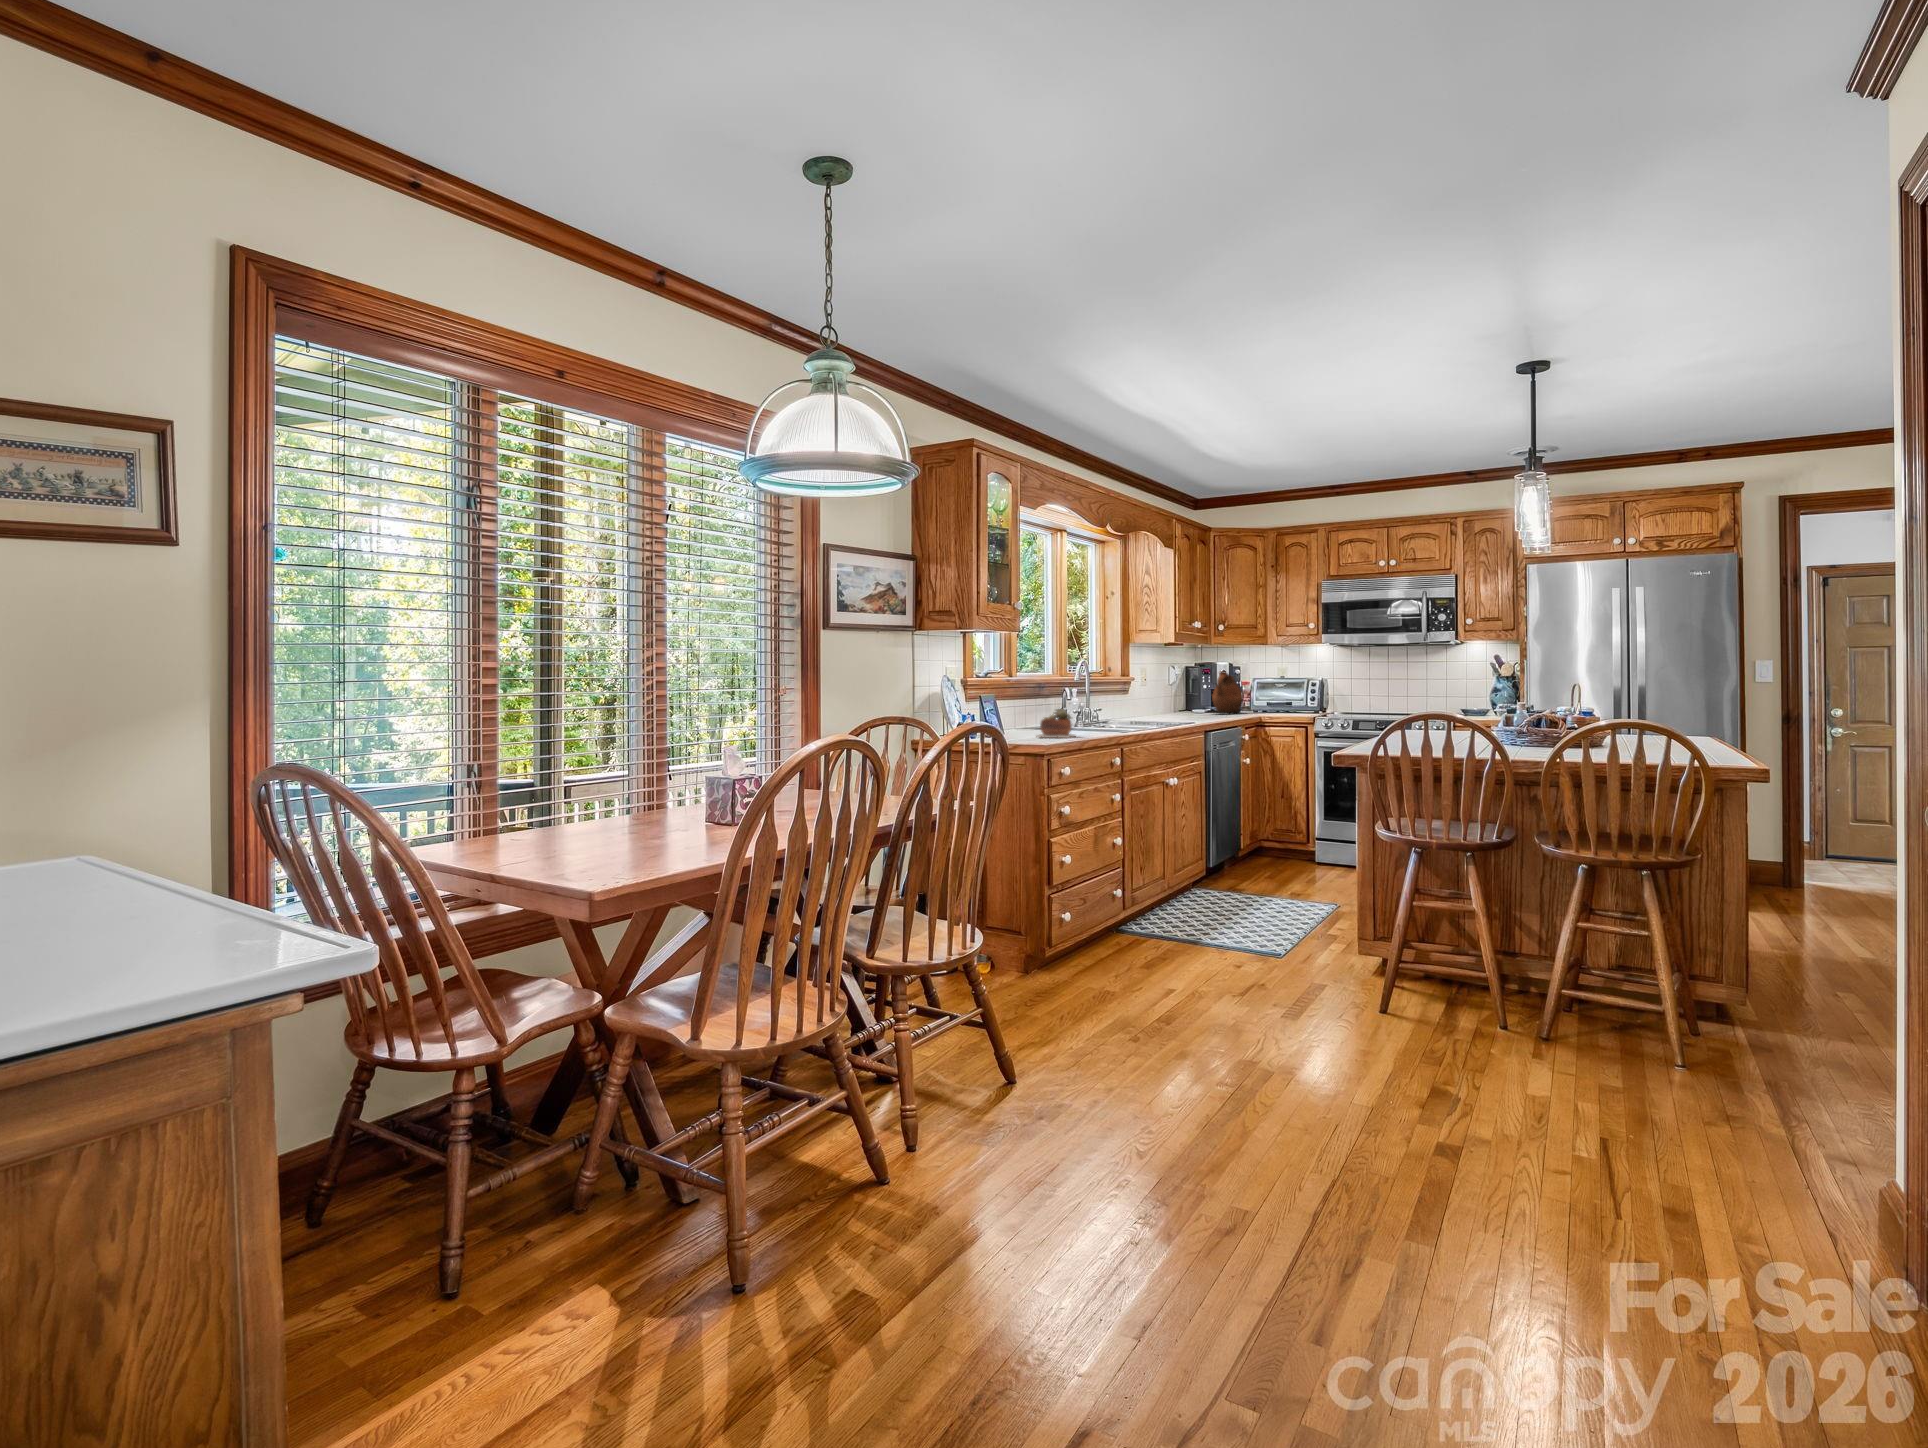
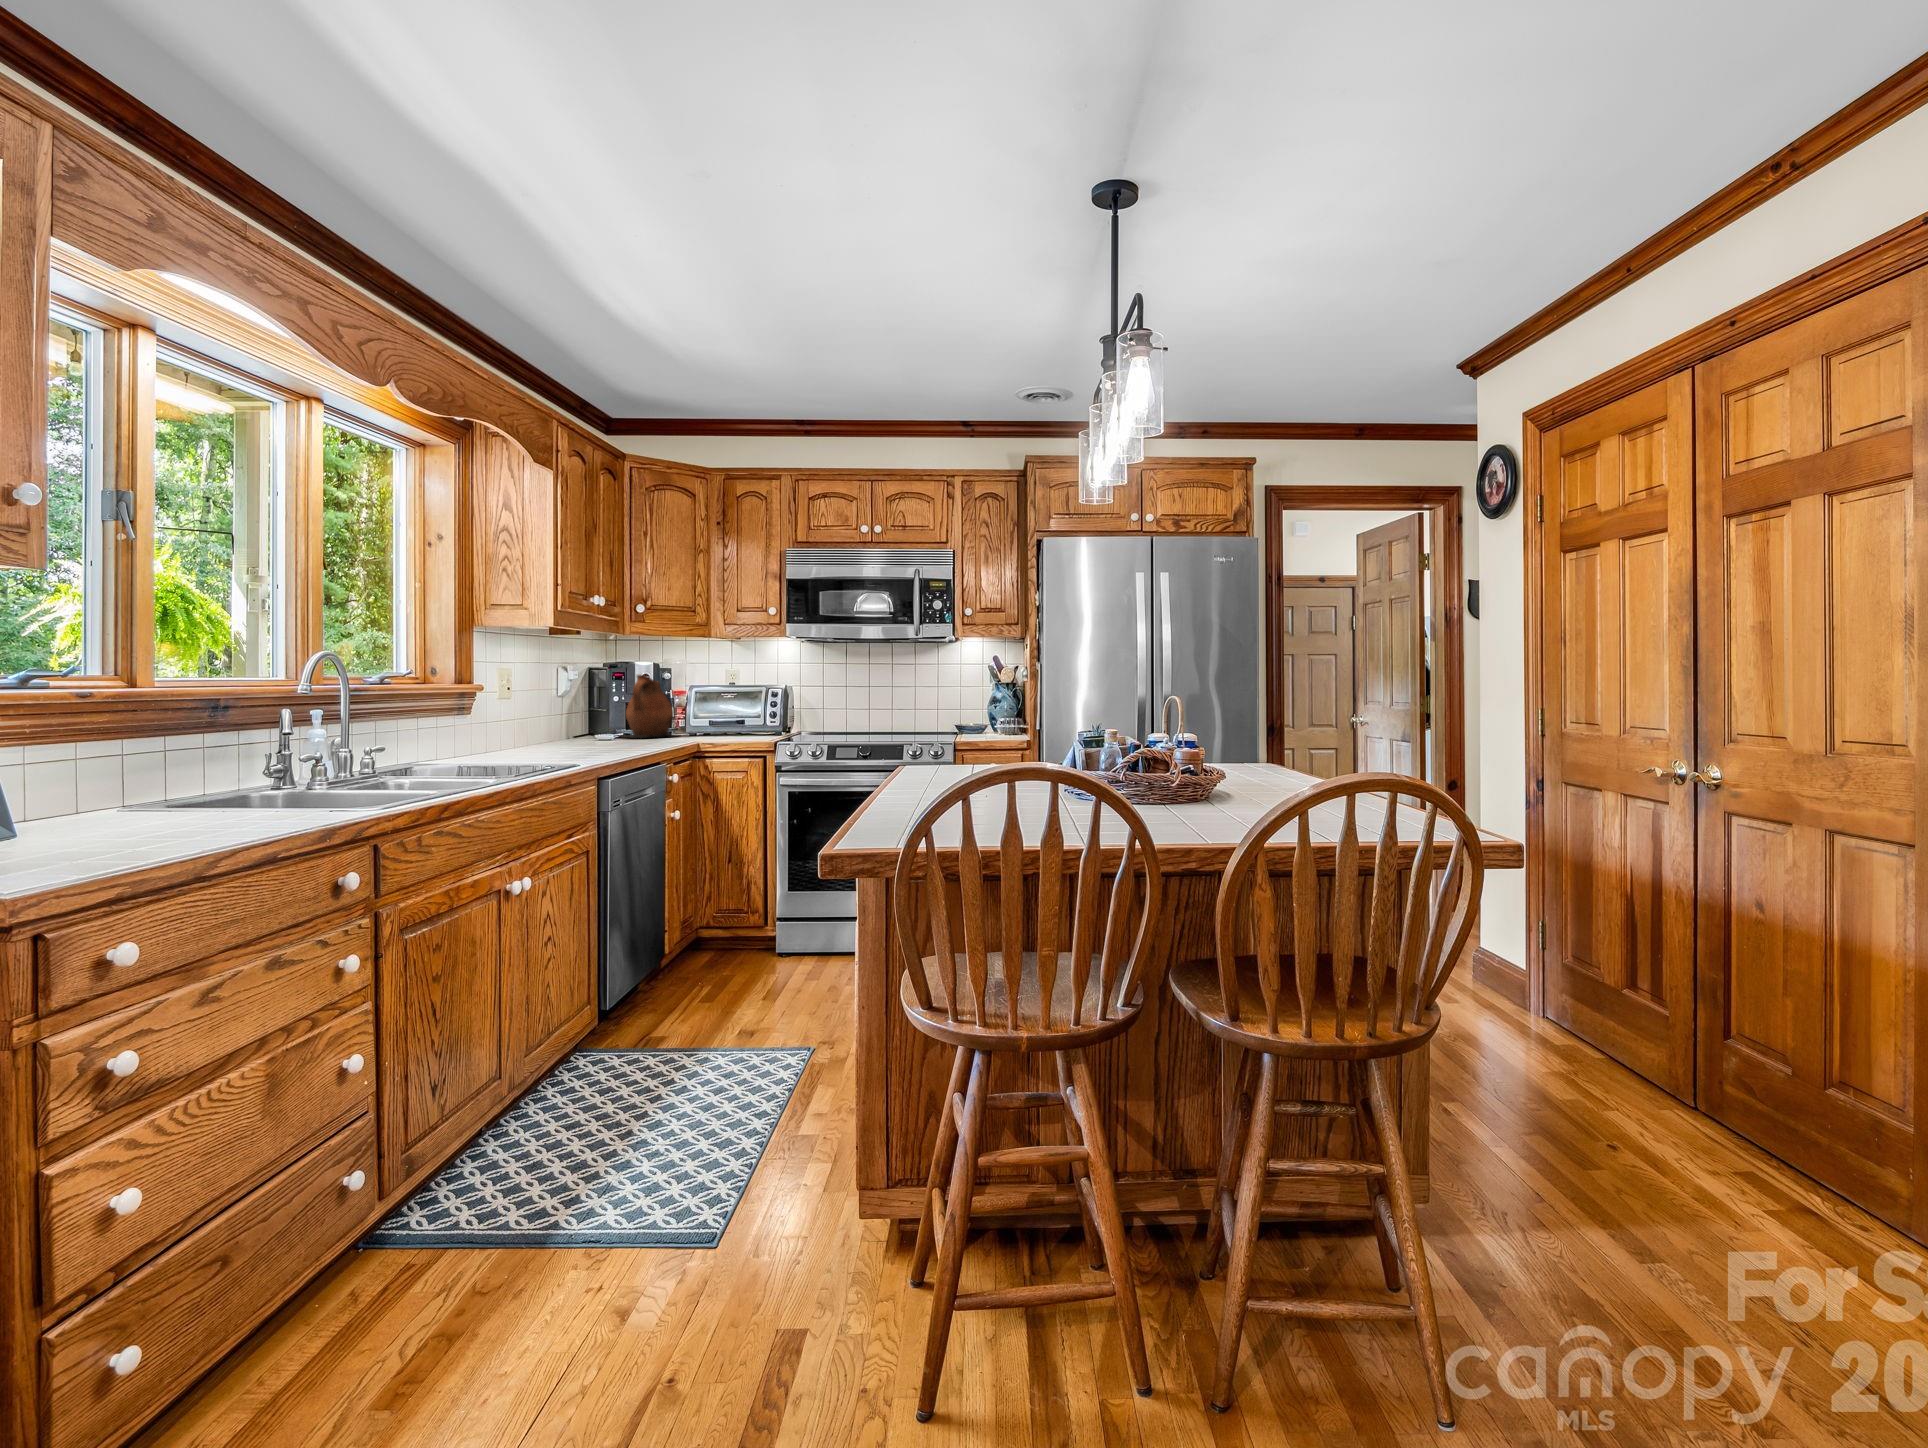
succulent plant: present [1037,709,1075,738] -> none [102,758,247,839]

